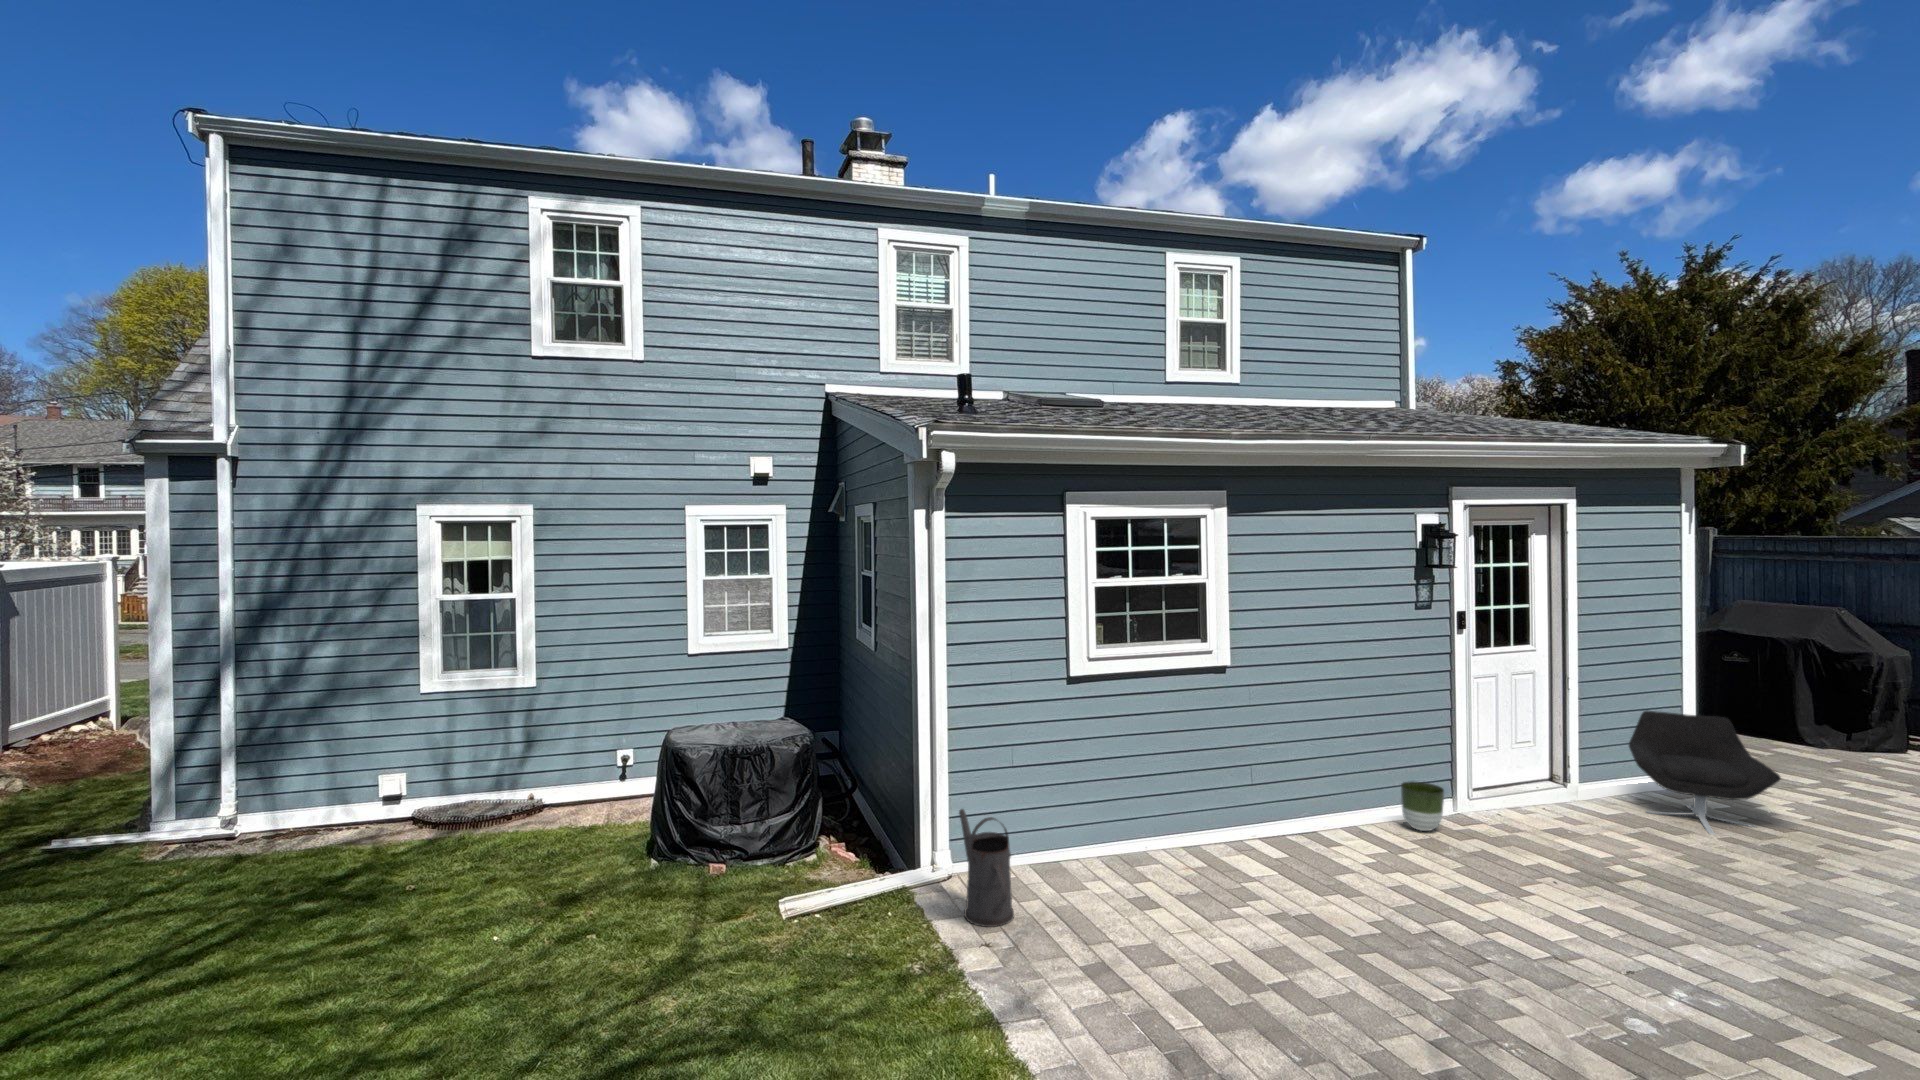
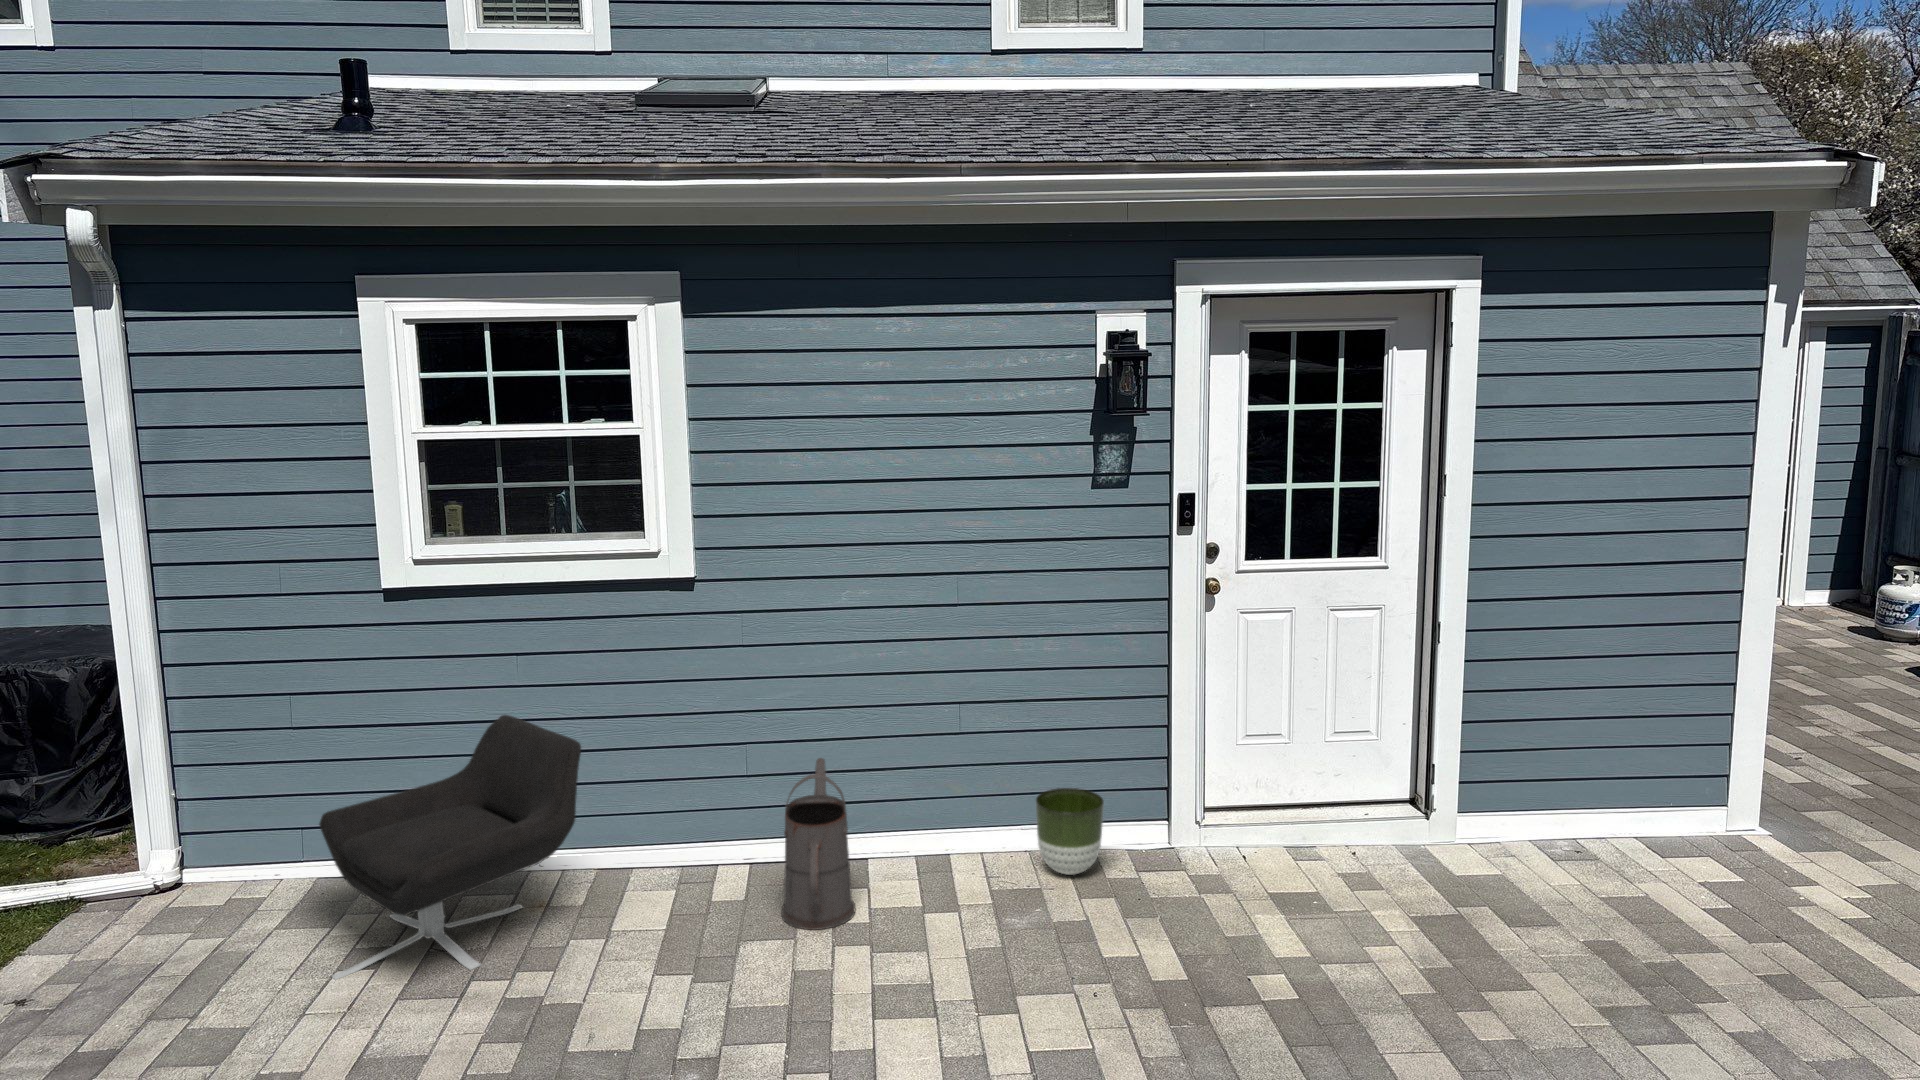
lounge chair: present [1629,711,1781,834] -> present [319,715,581,979]
watering can: present [959,809,1014,927] -> present [781,758,855,930]

